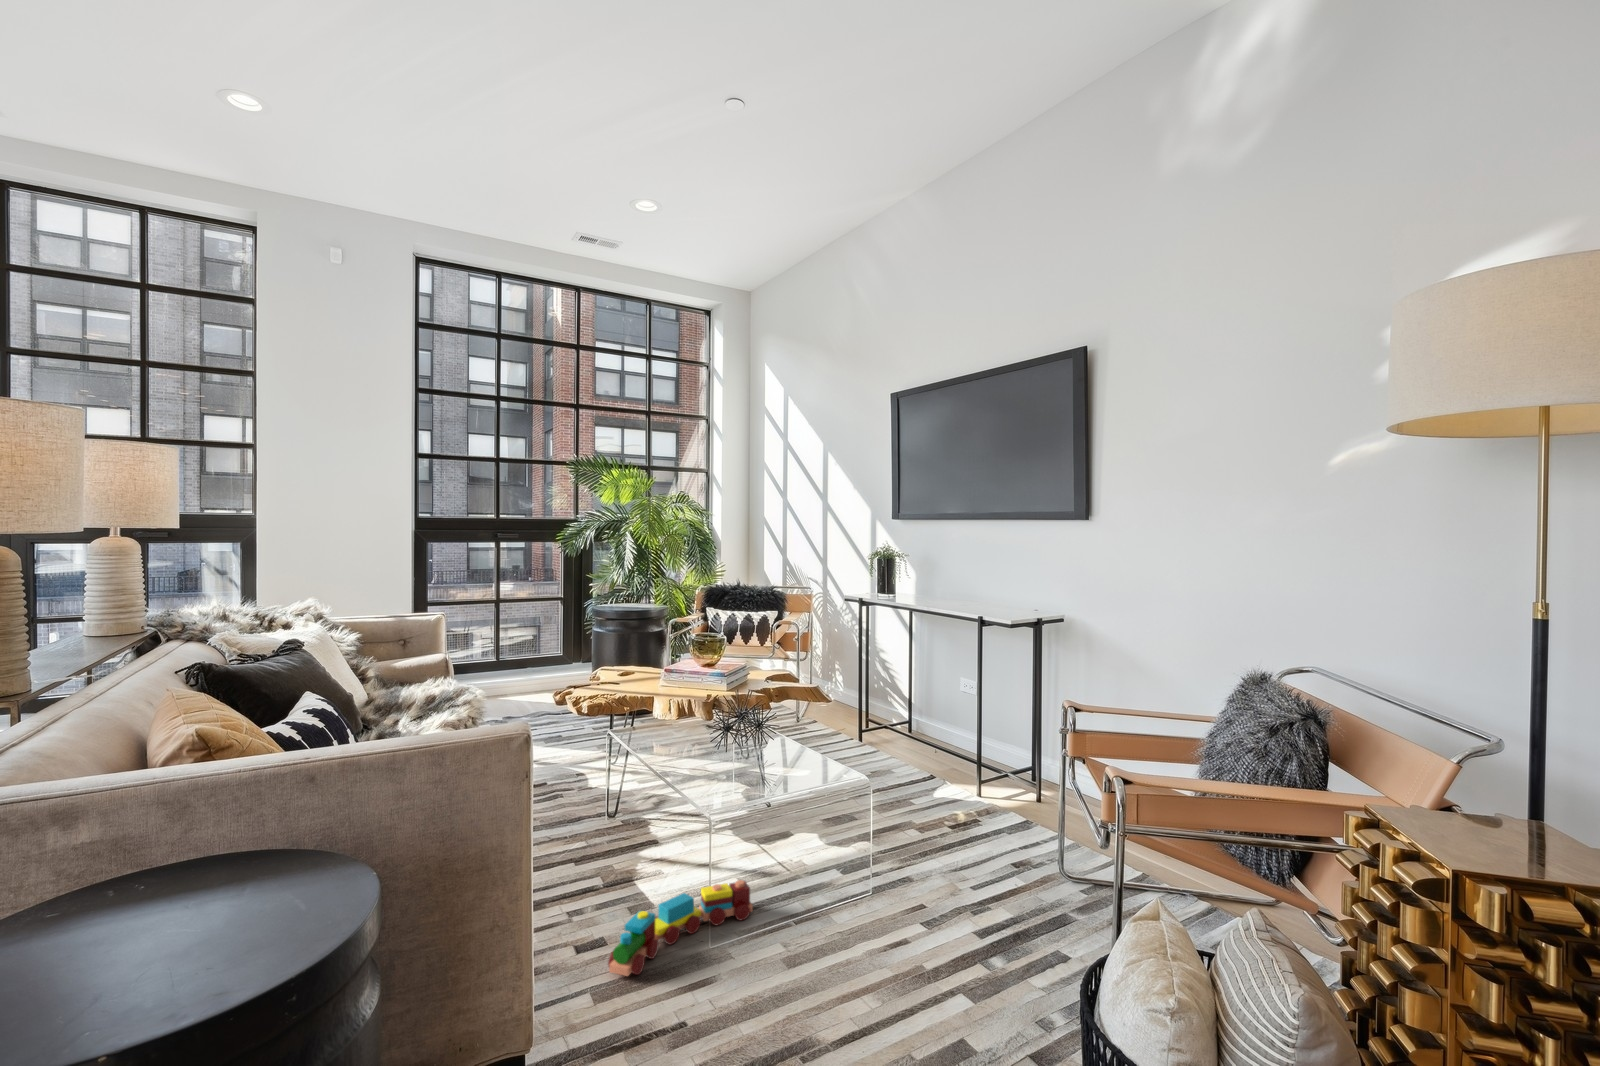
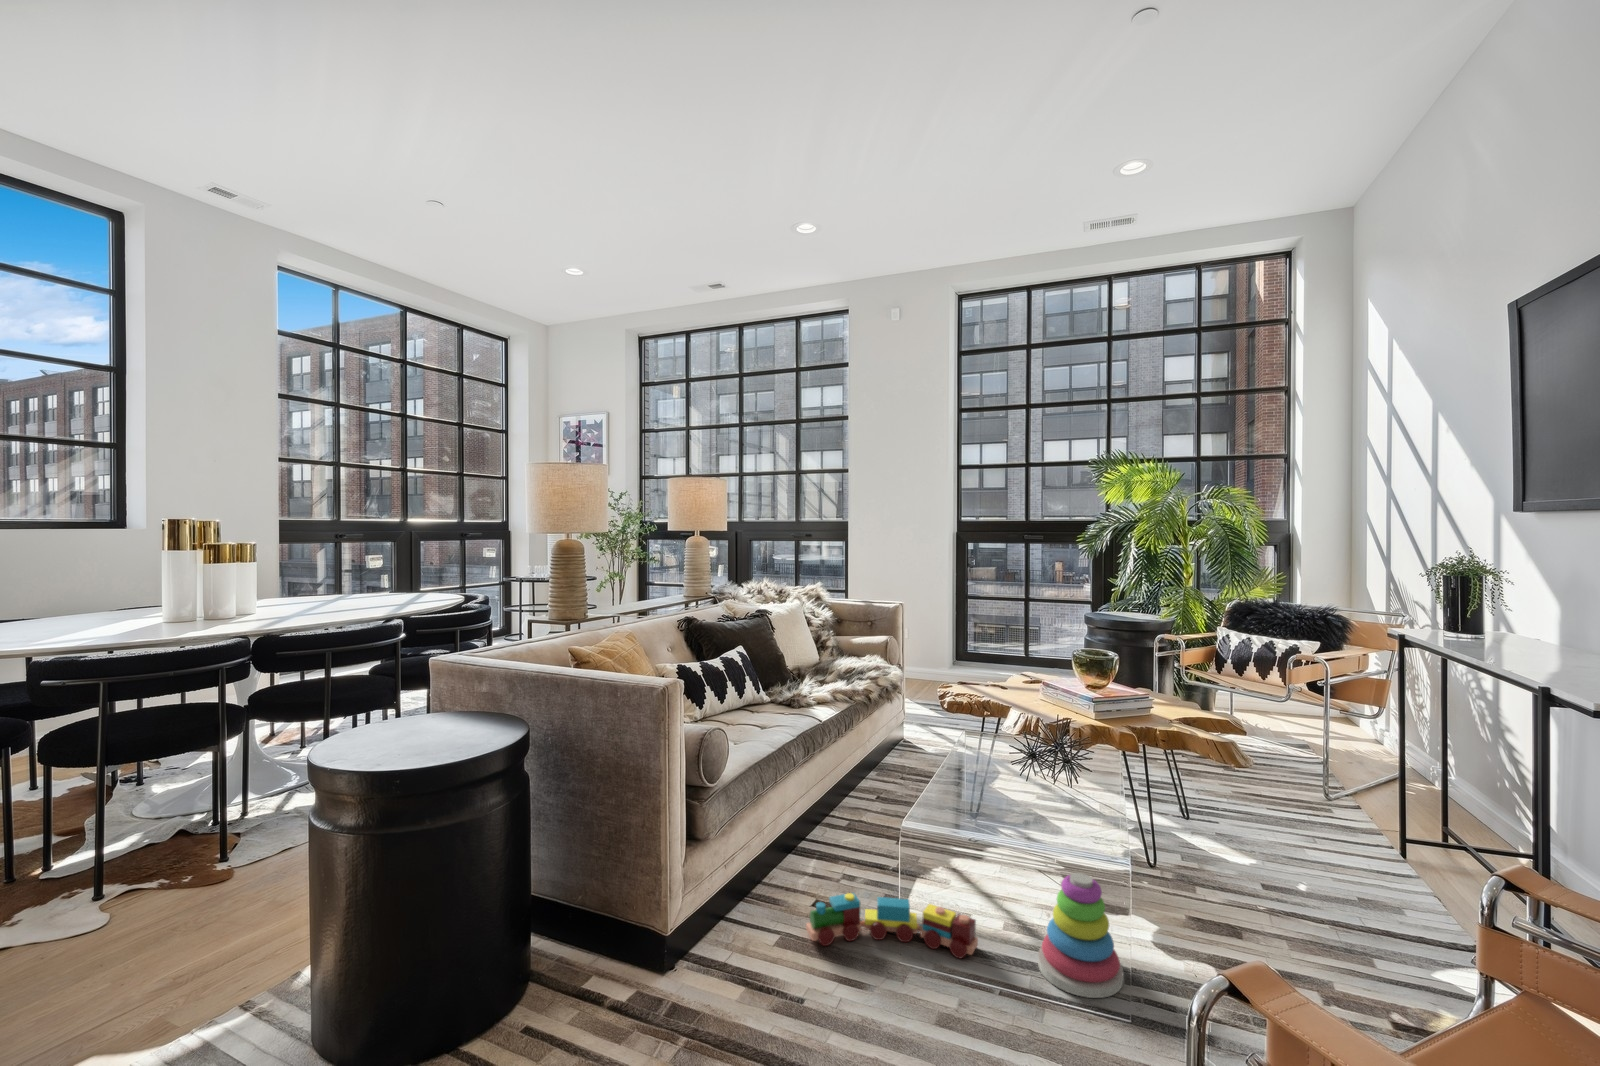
stacking toy: none [784,803,849,900] -> present [1038,873,1123,998]

